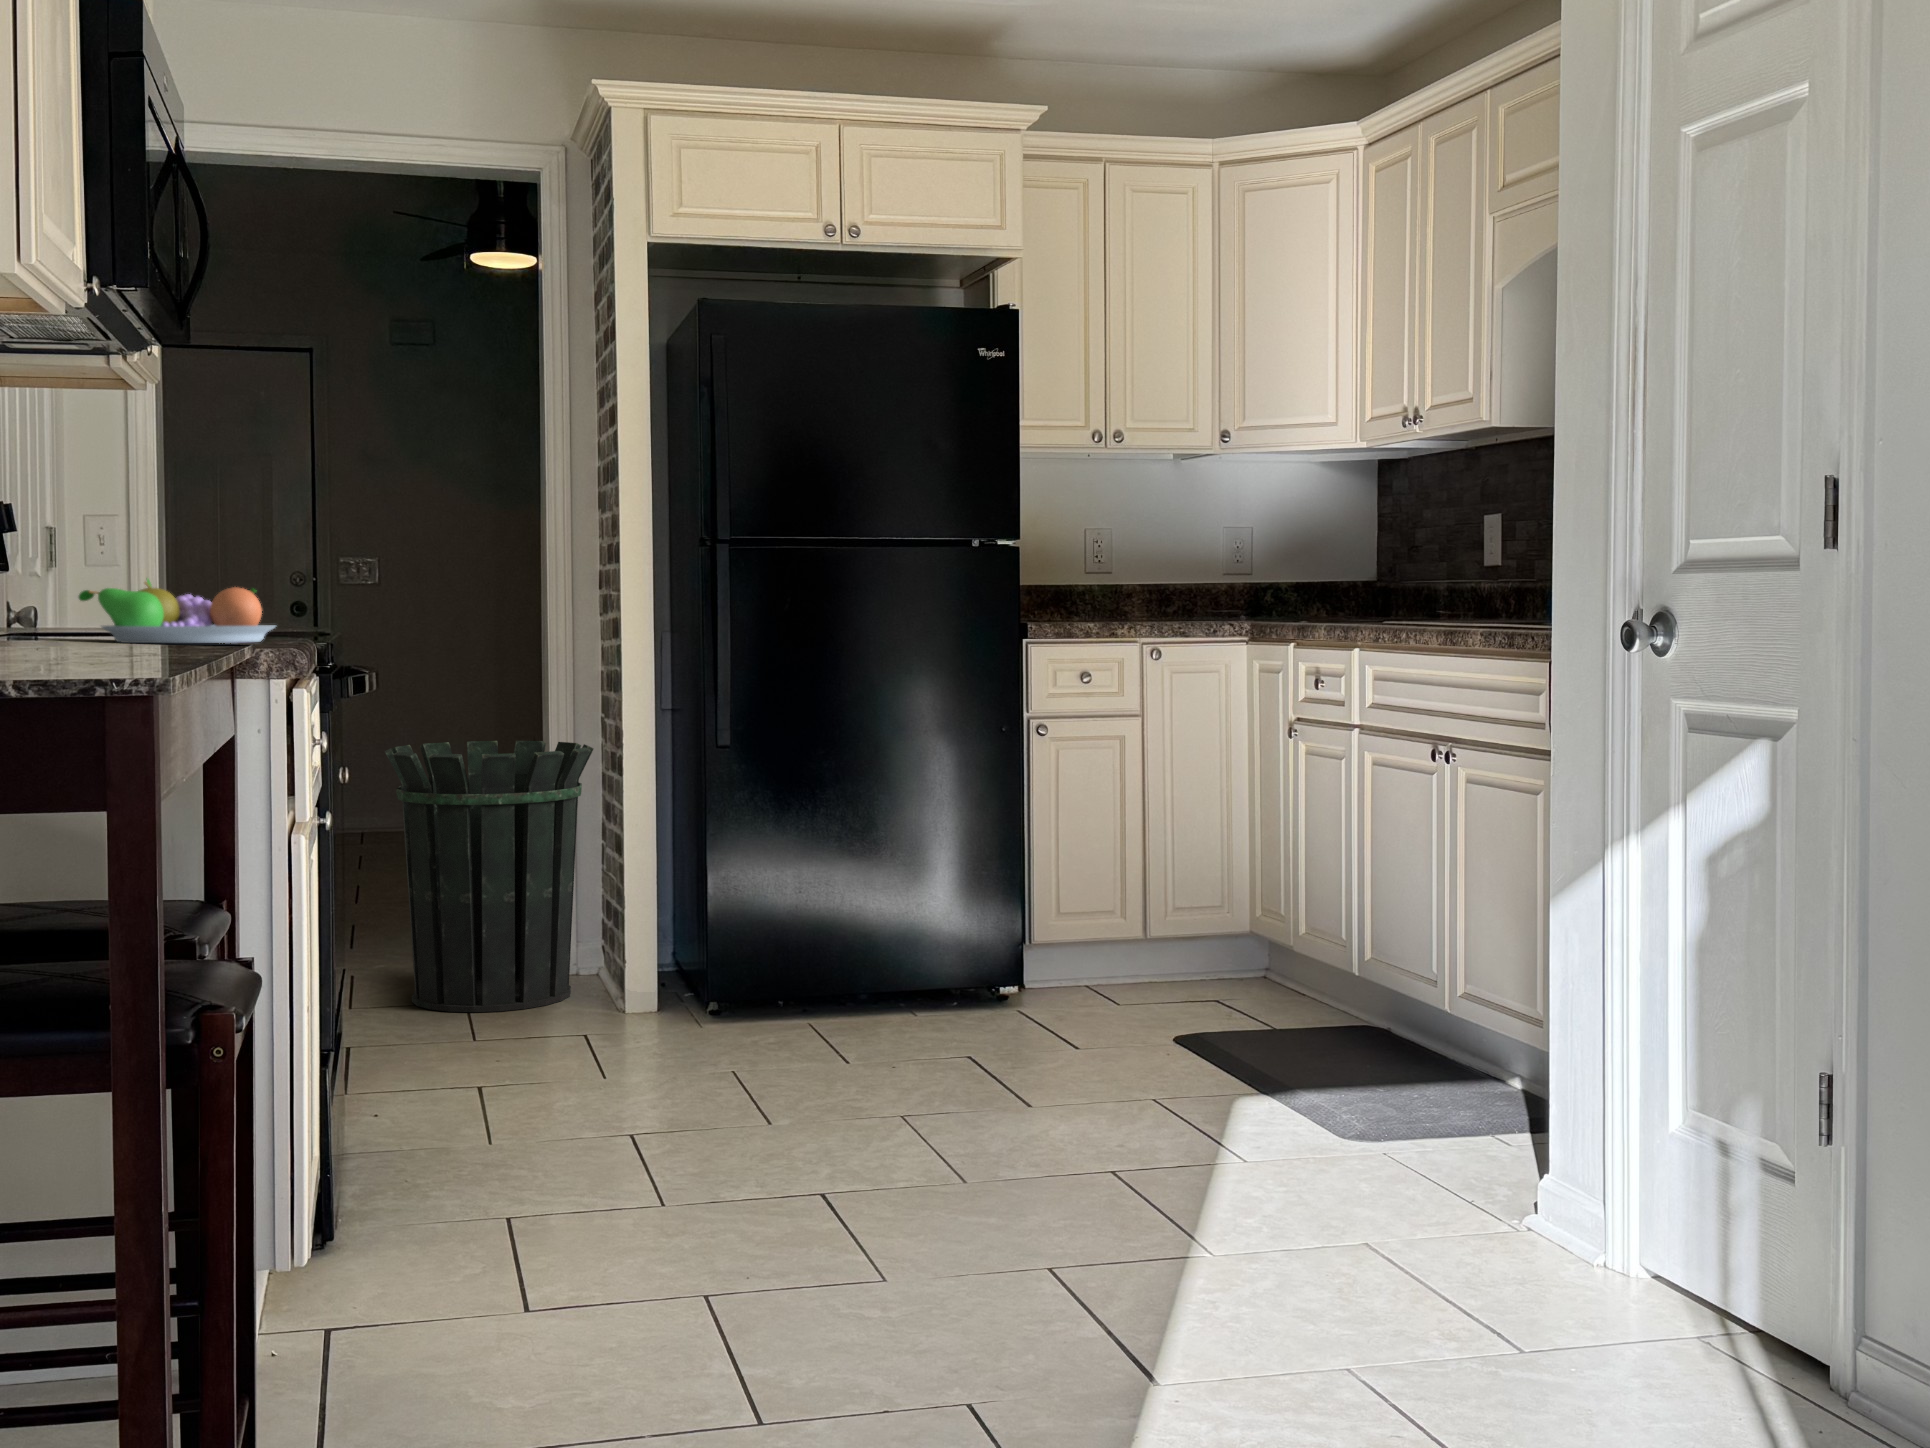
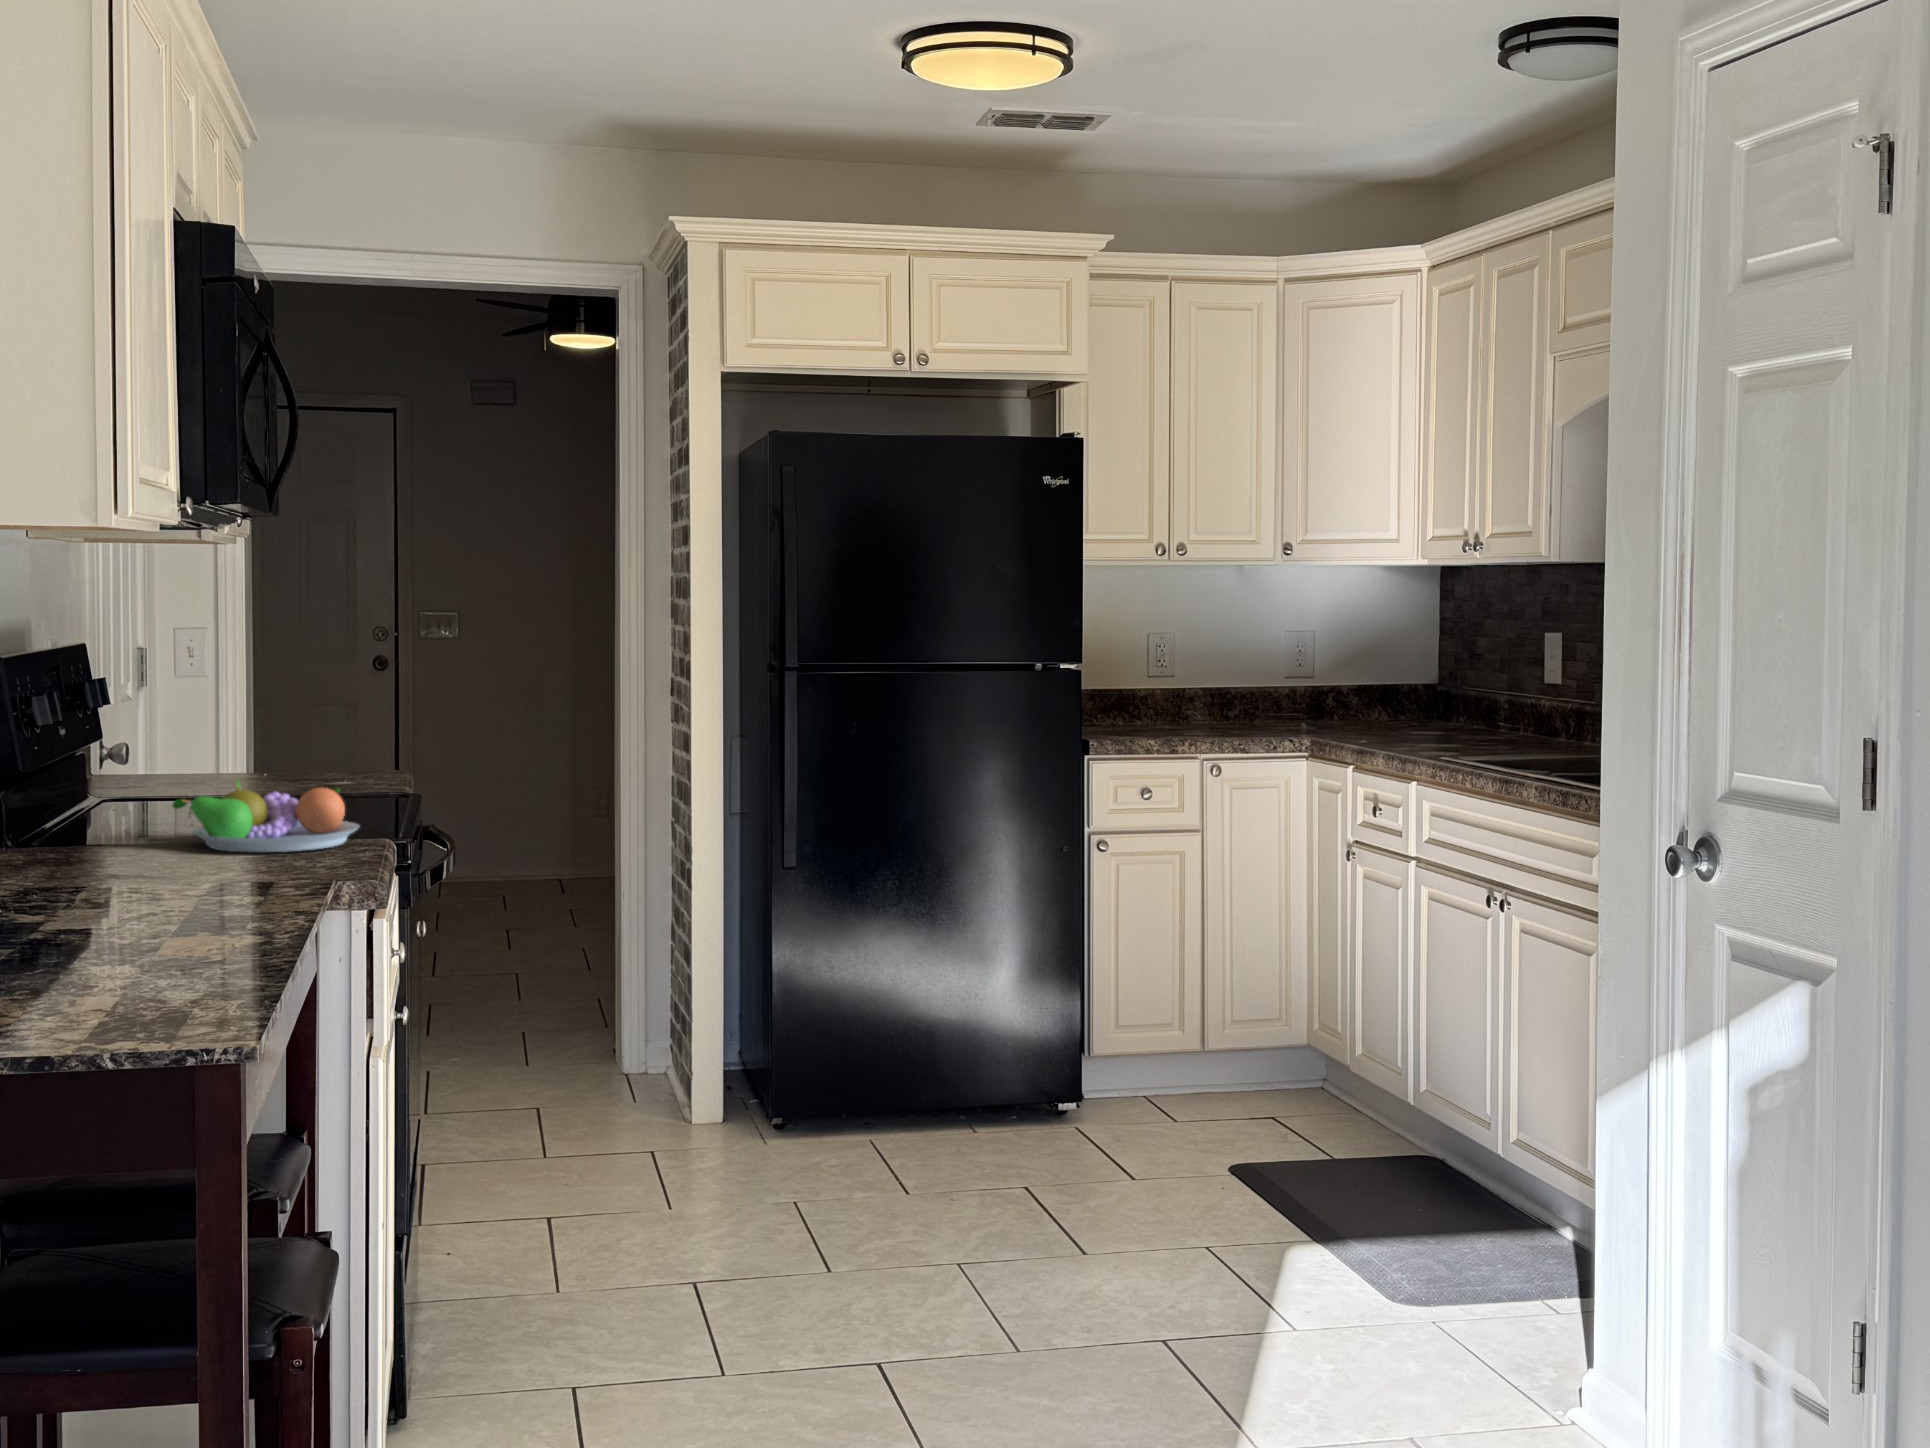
waste bin: present [385,741,593,1012] -> none [459,847,662,1123]

